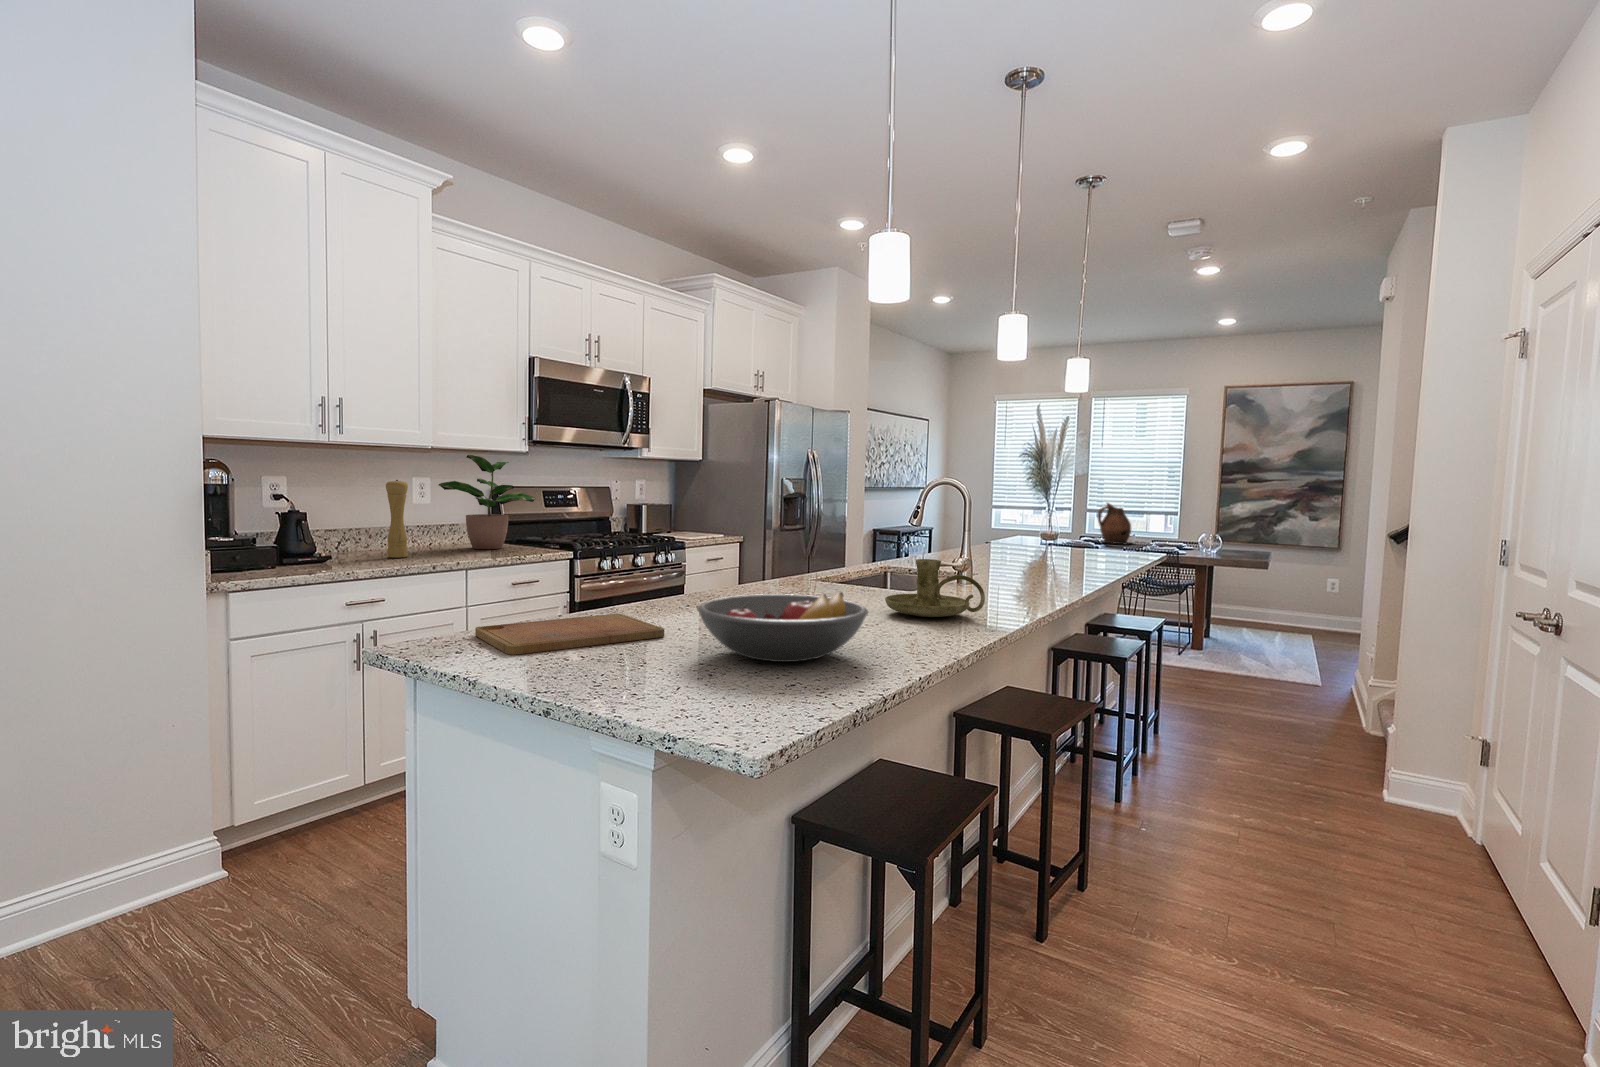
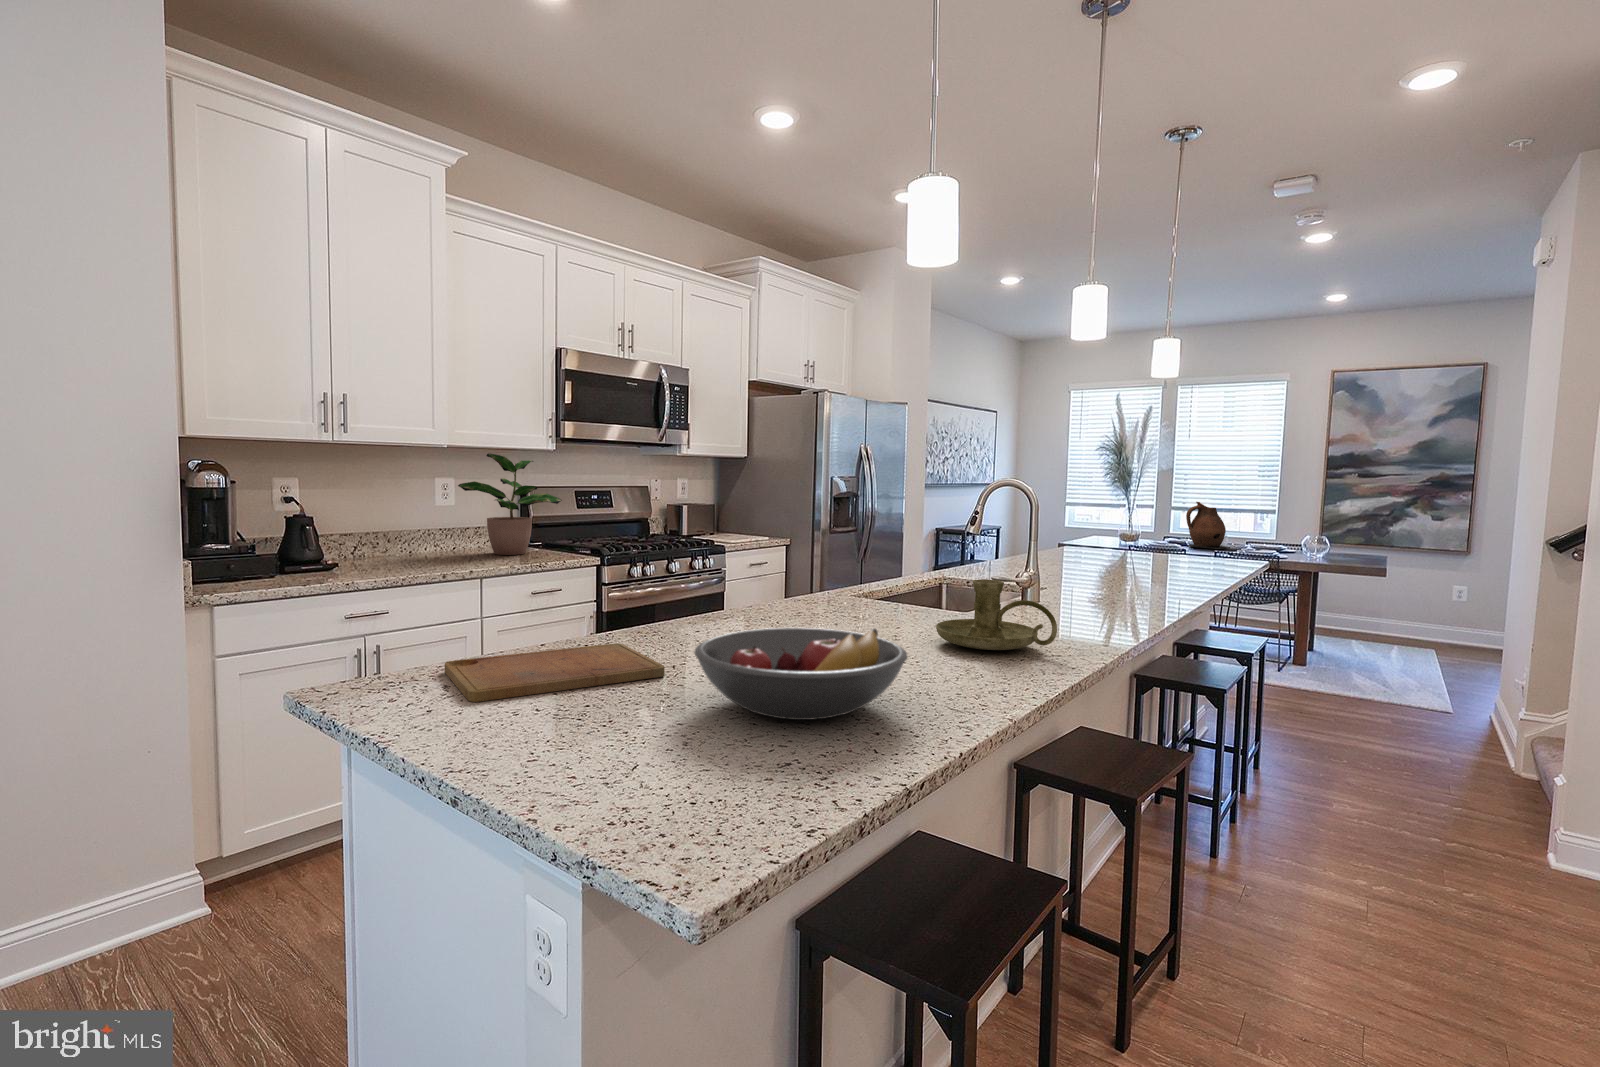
pepper mill: present [386,480,408,558] -> none [398,481,421,565]

